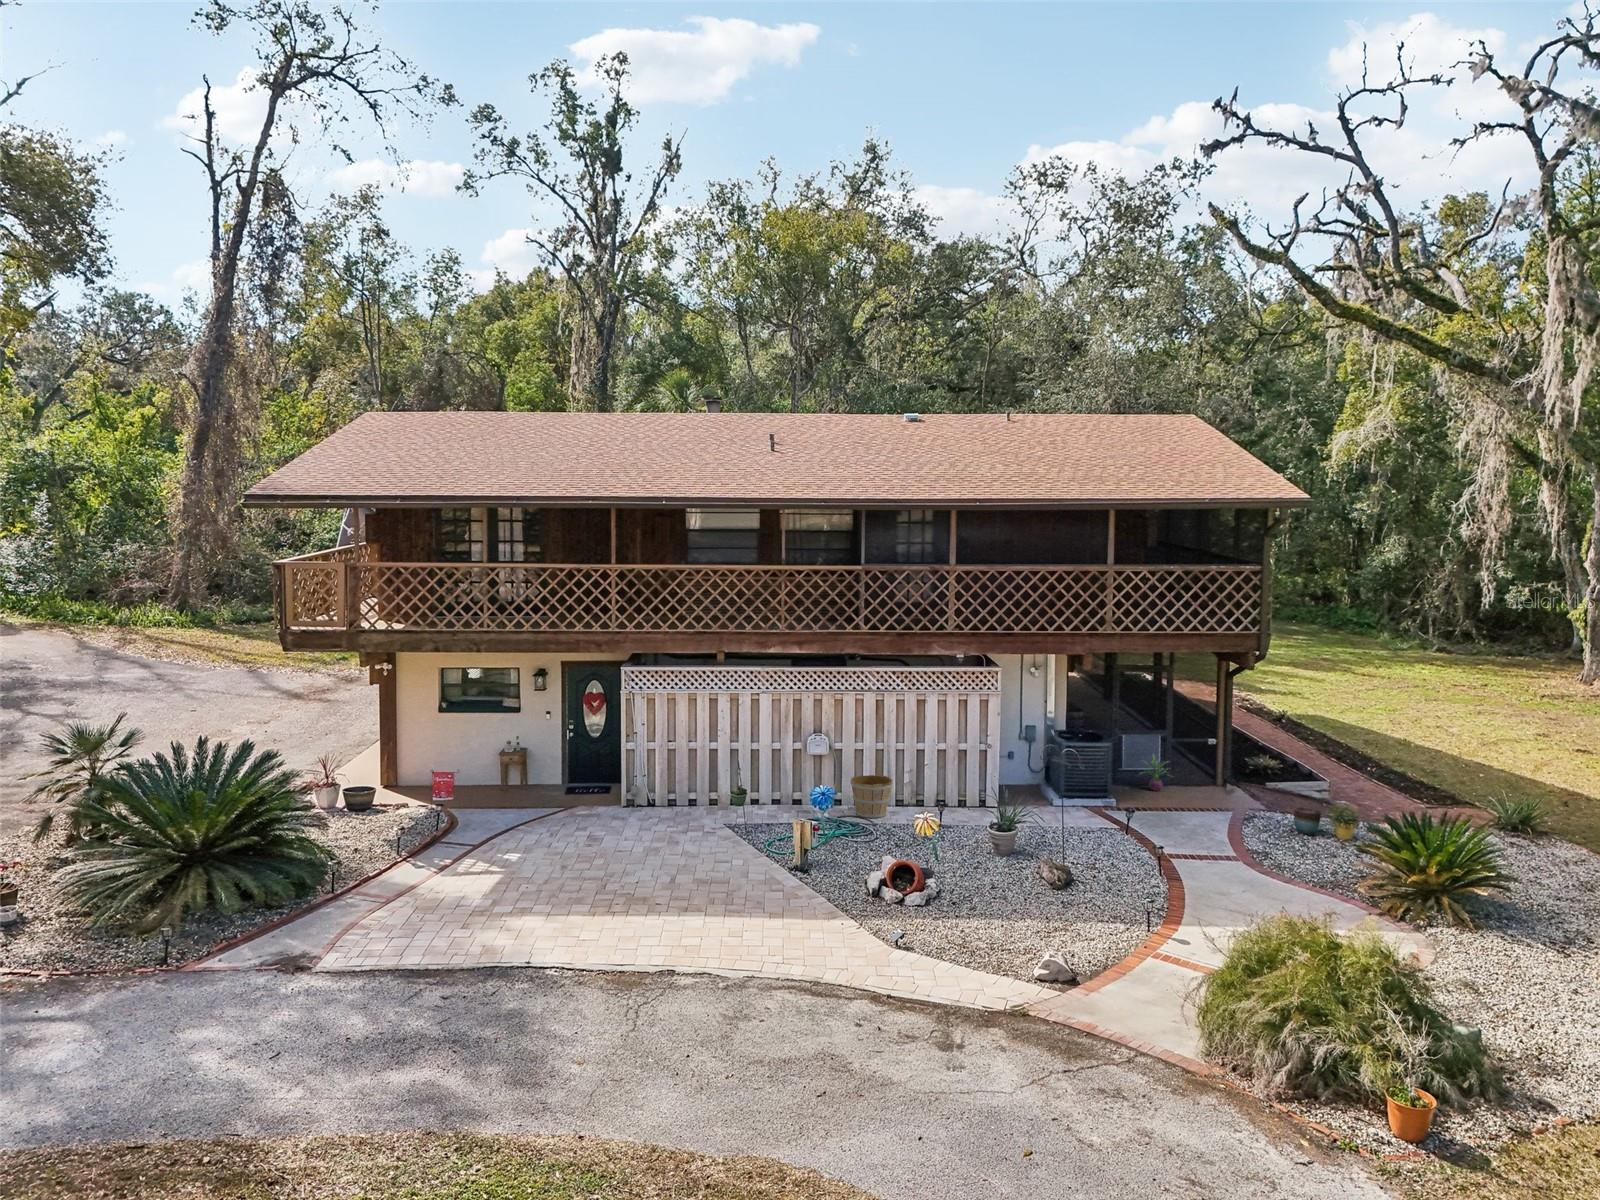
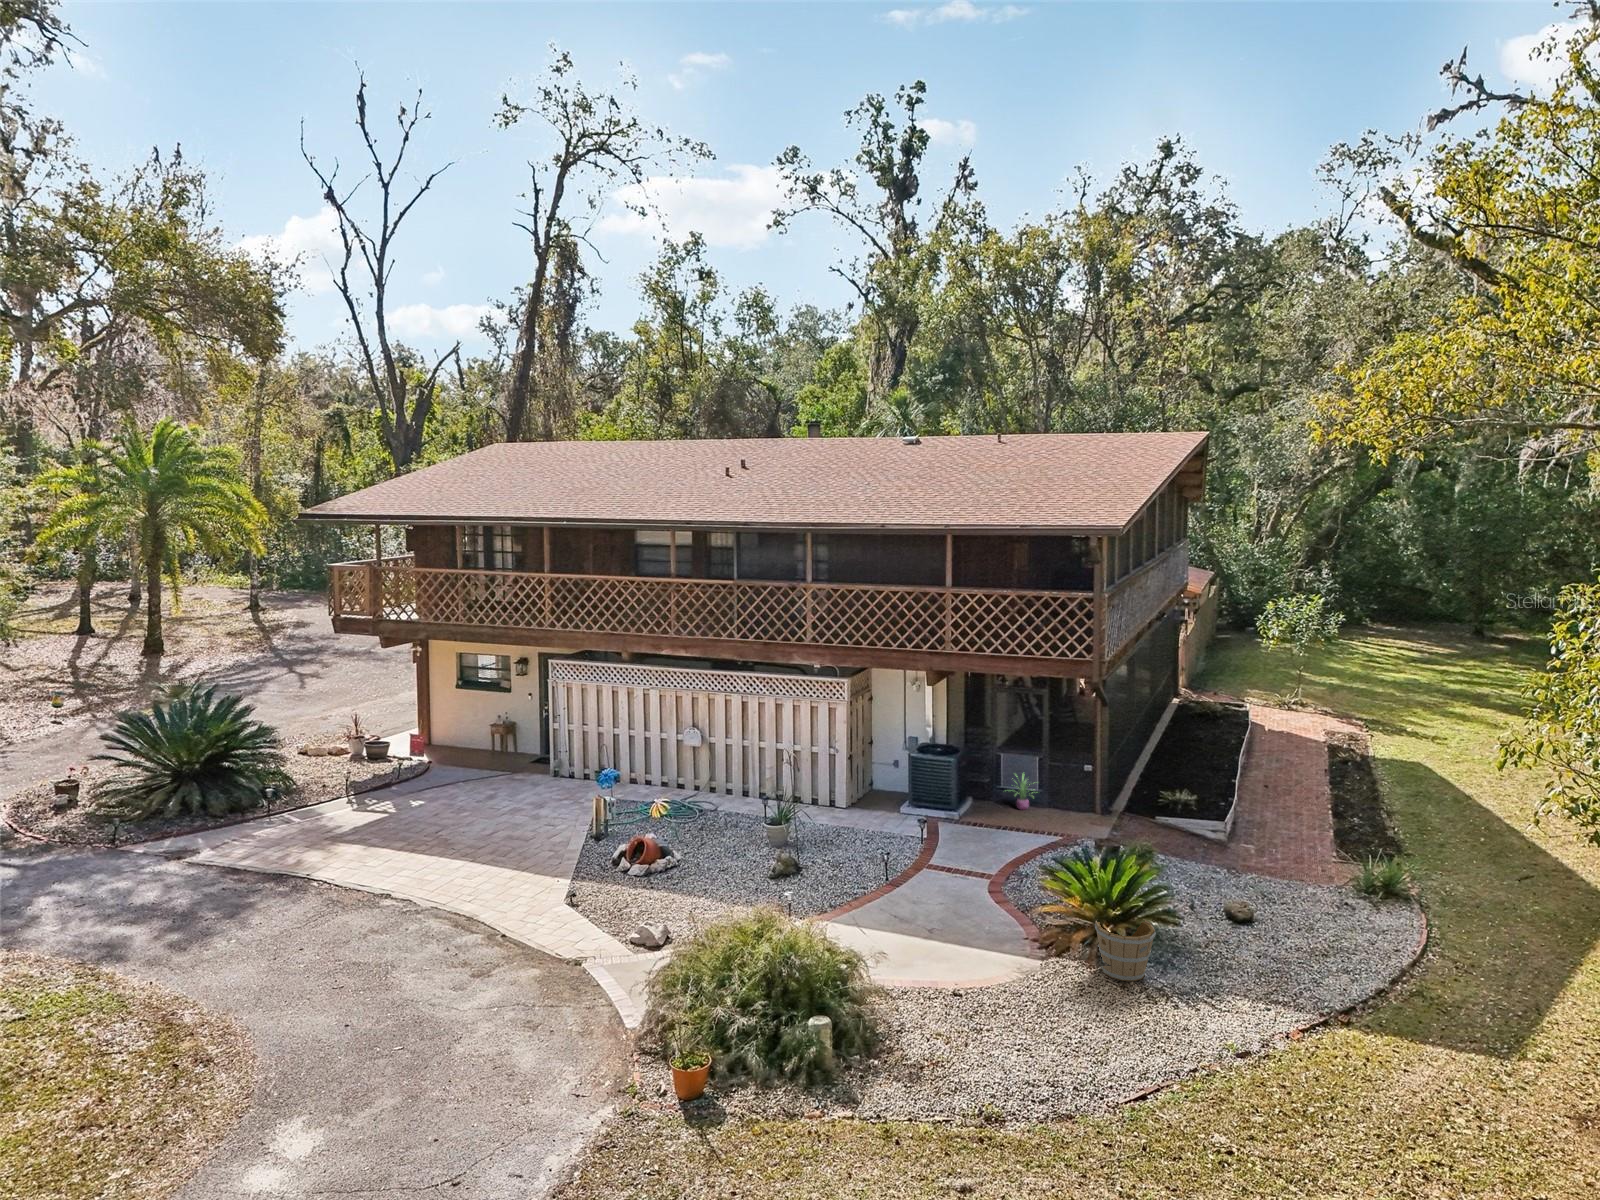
wooden bucket: present [850,775,893,818] -> present [1095,921,1156,981]

